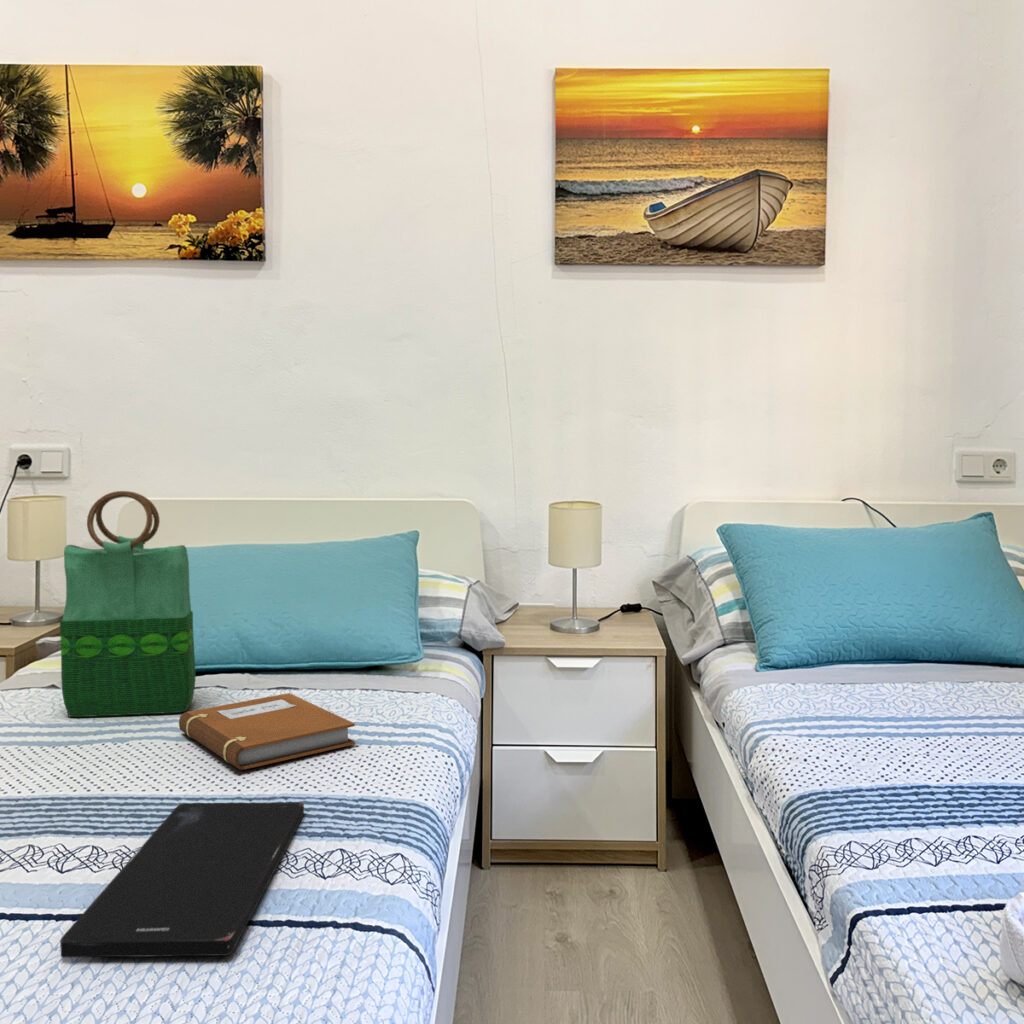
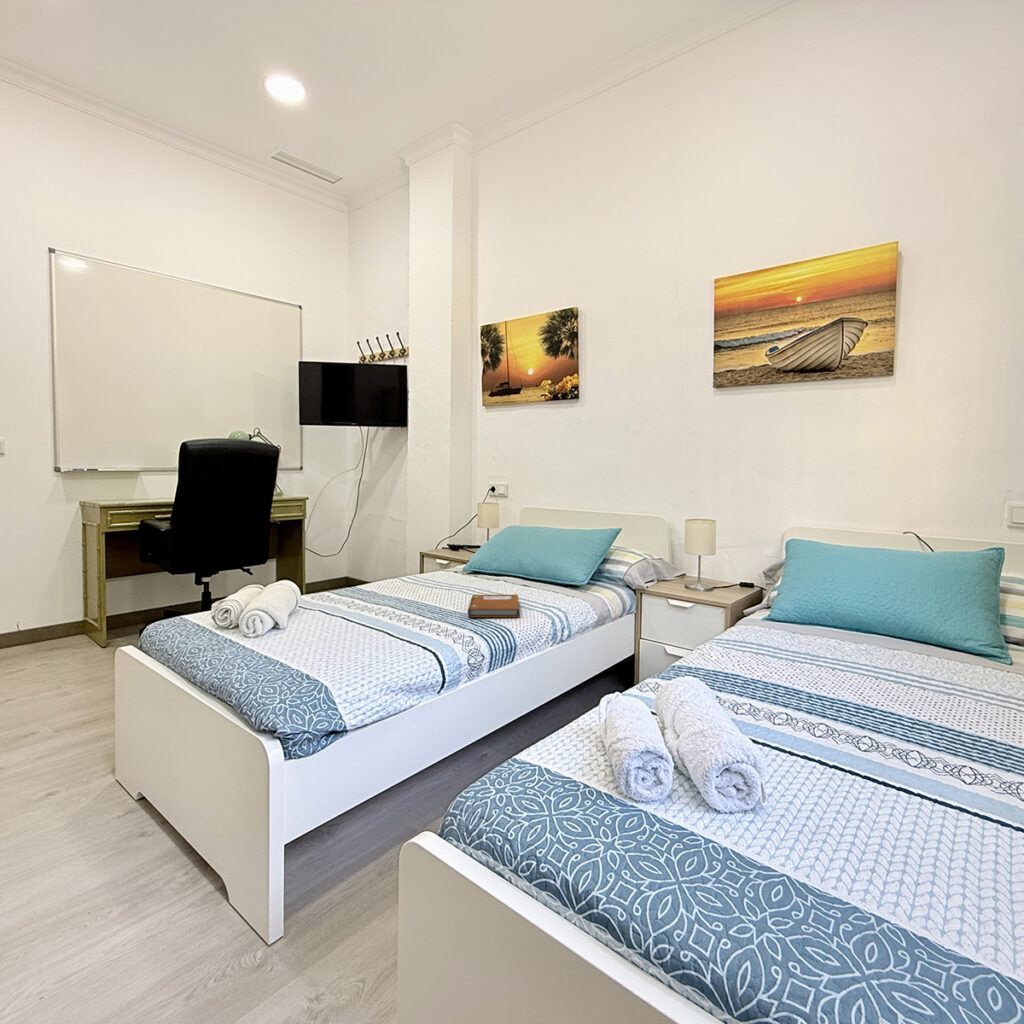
tote bag: present [60,491,196,717] -> none [447,507,492,596]
smartphone: present [60,802,304,957] -> none [362,622,469,661]

